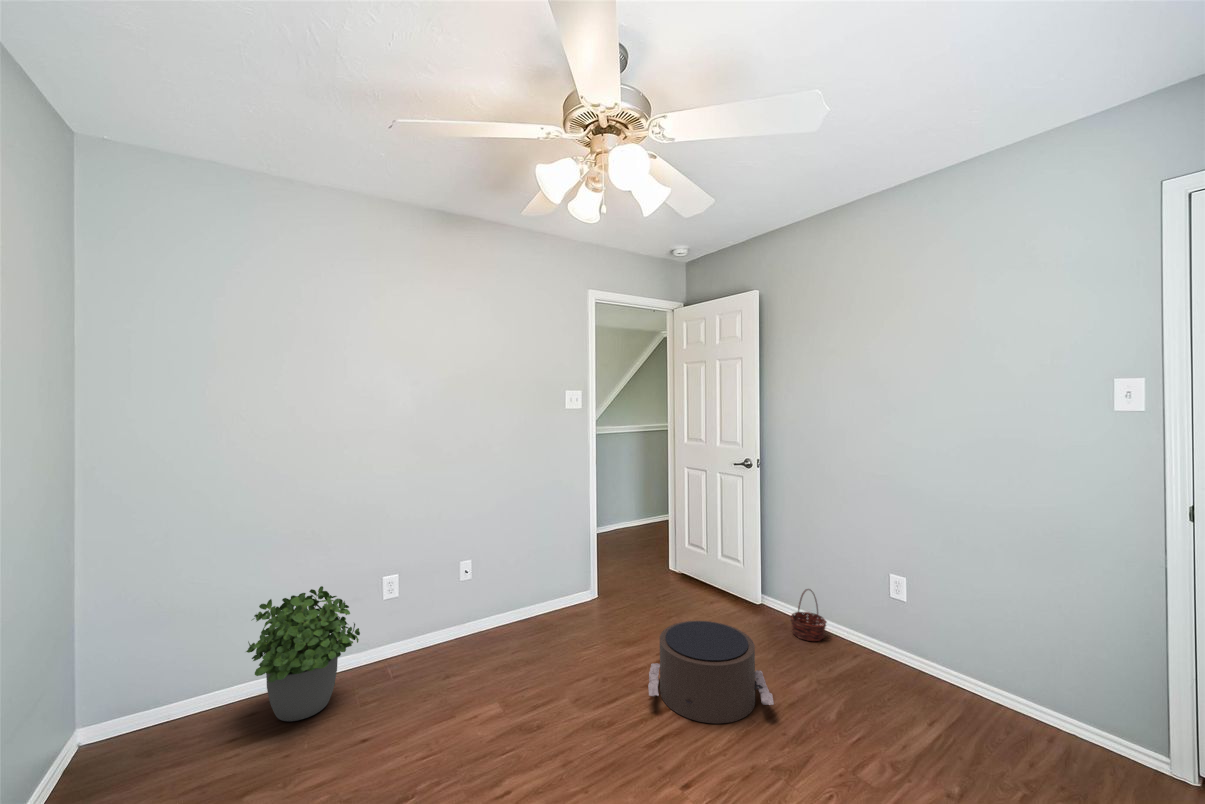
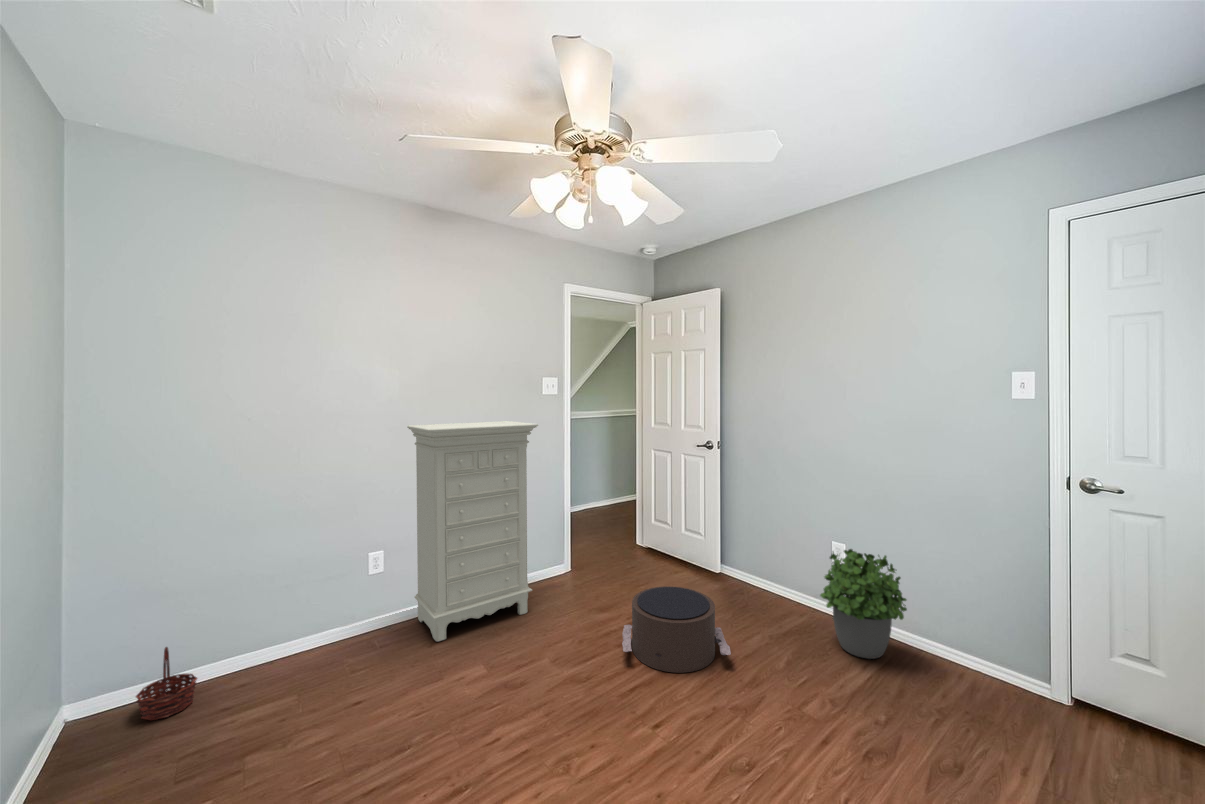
dresser: none [420,435,558,674] -> present [407,421,538,642]
potted plant: present [246,586,360,721] -> present [820,549,907,659]
basket: present [790,589,827,641] -> present [136,647,197,720]

